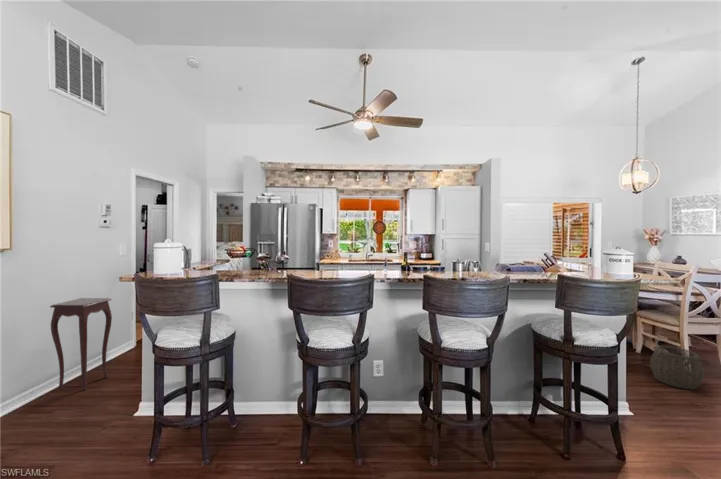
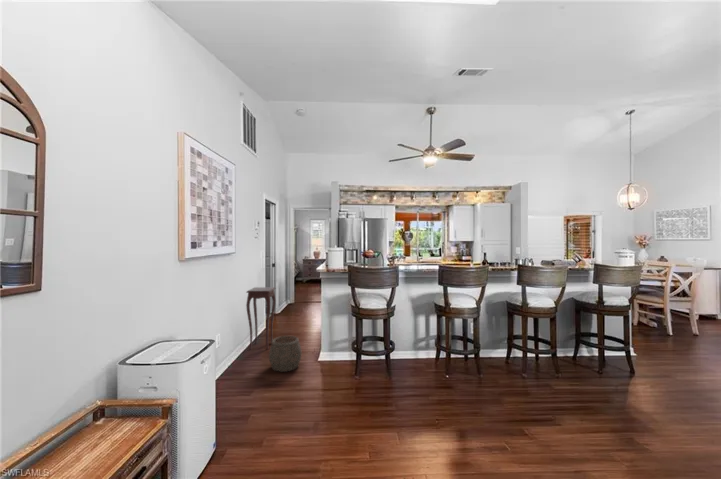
woven basket: present [651,346,704,389] -> present [269,336,302,372]

